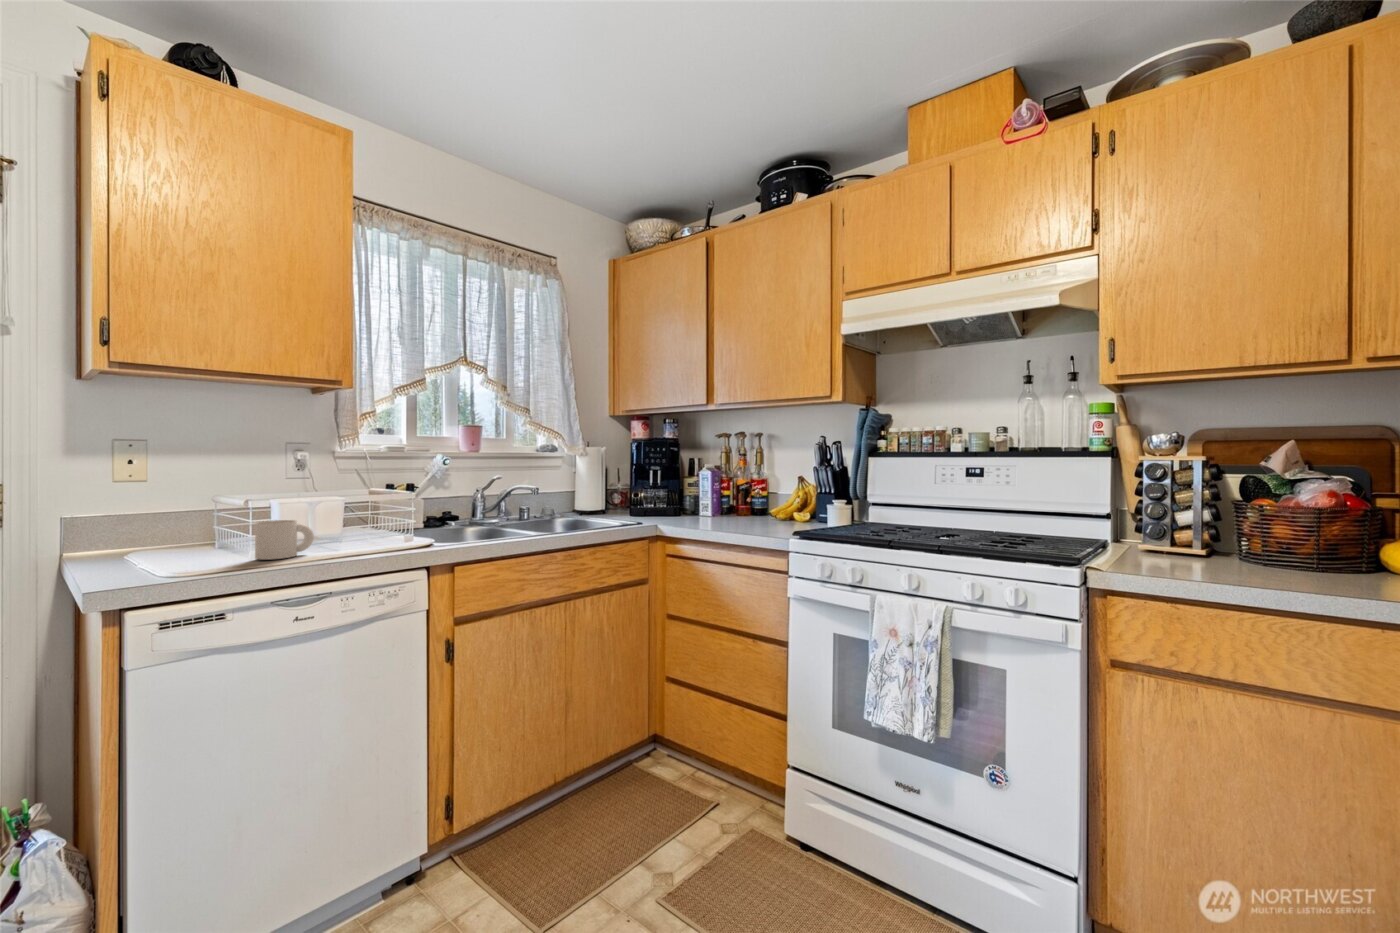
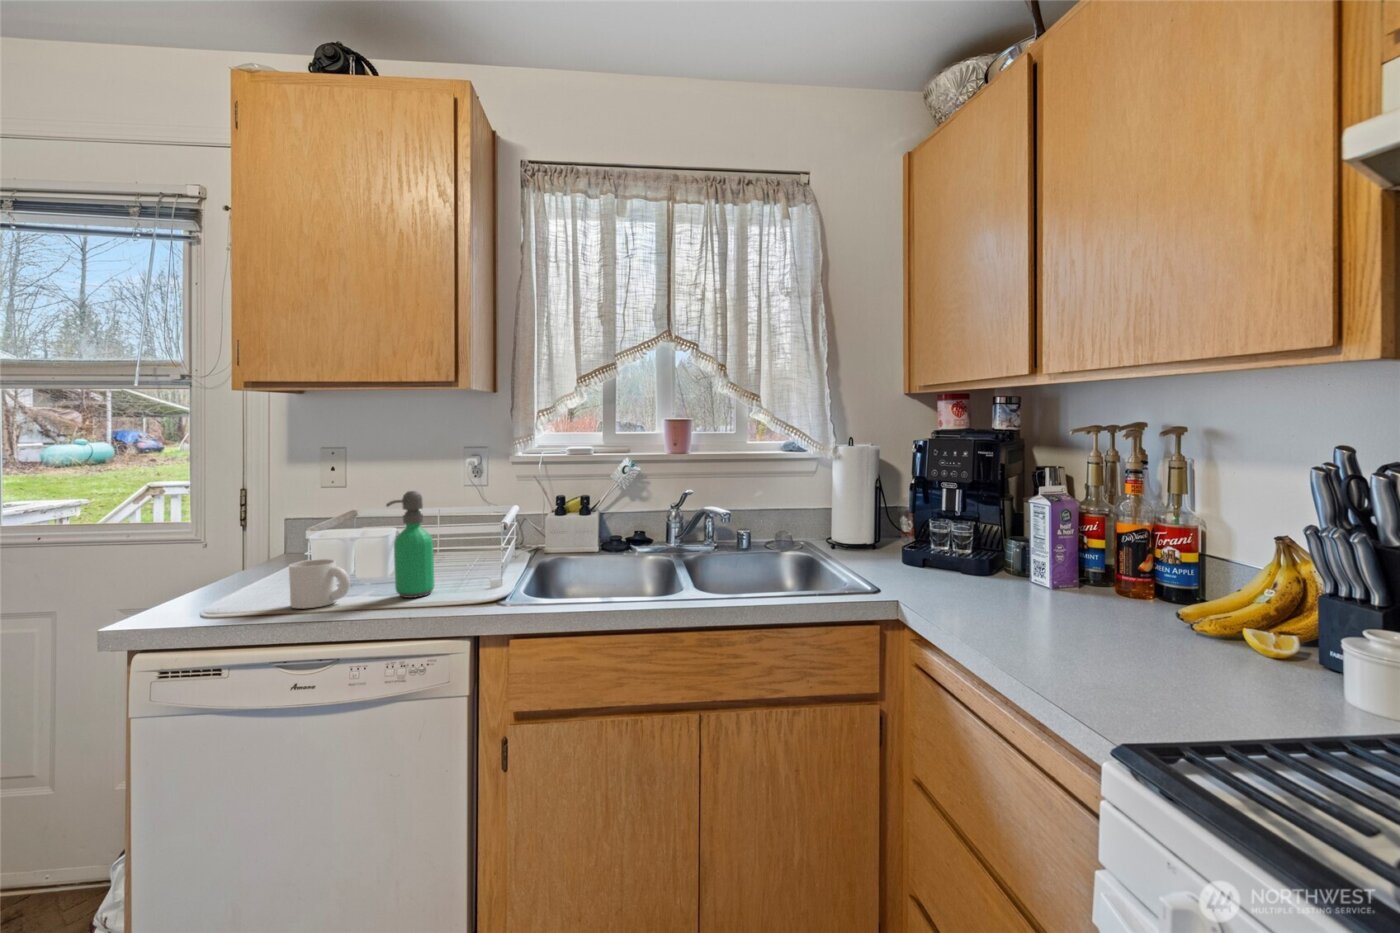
soap dispenser: none [349,462,381,545] -> present [386,491,434,598]

